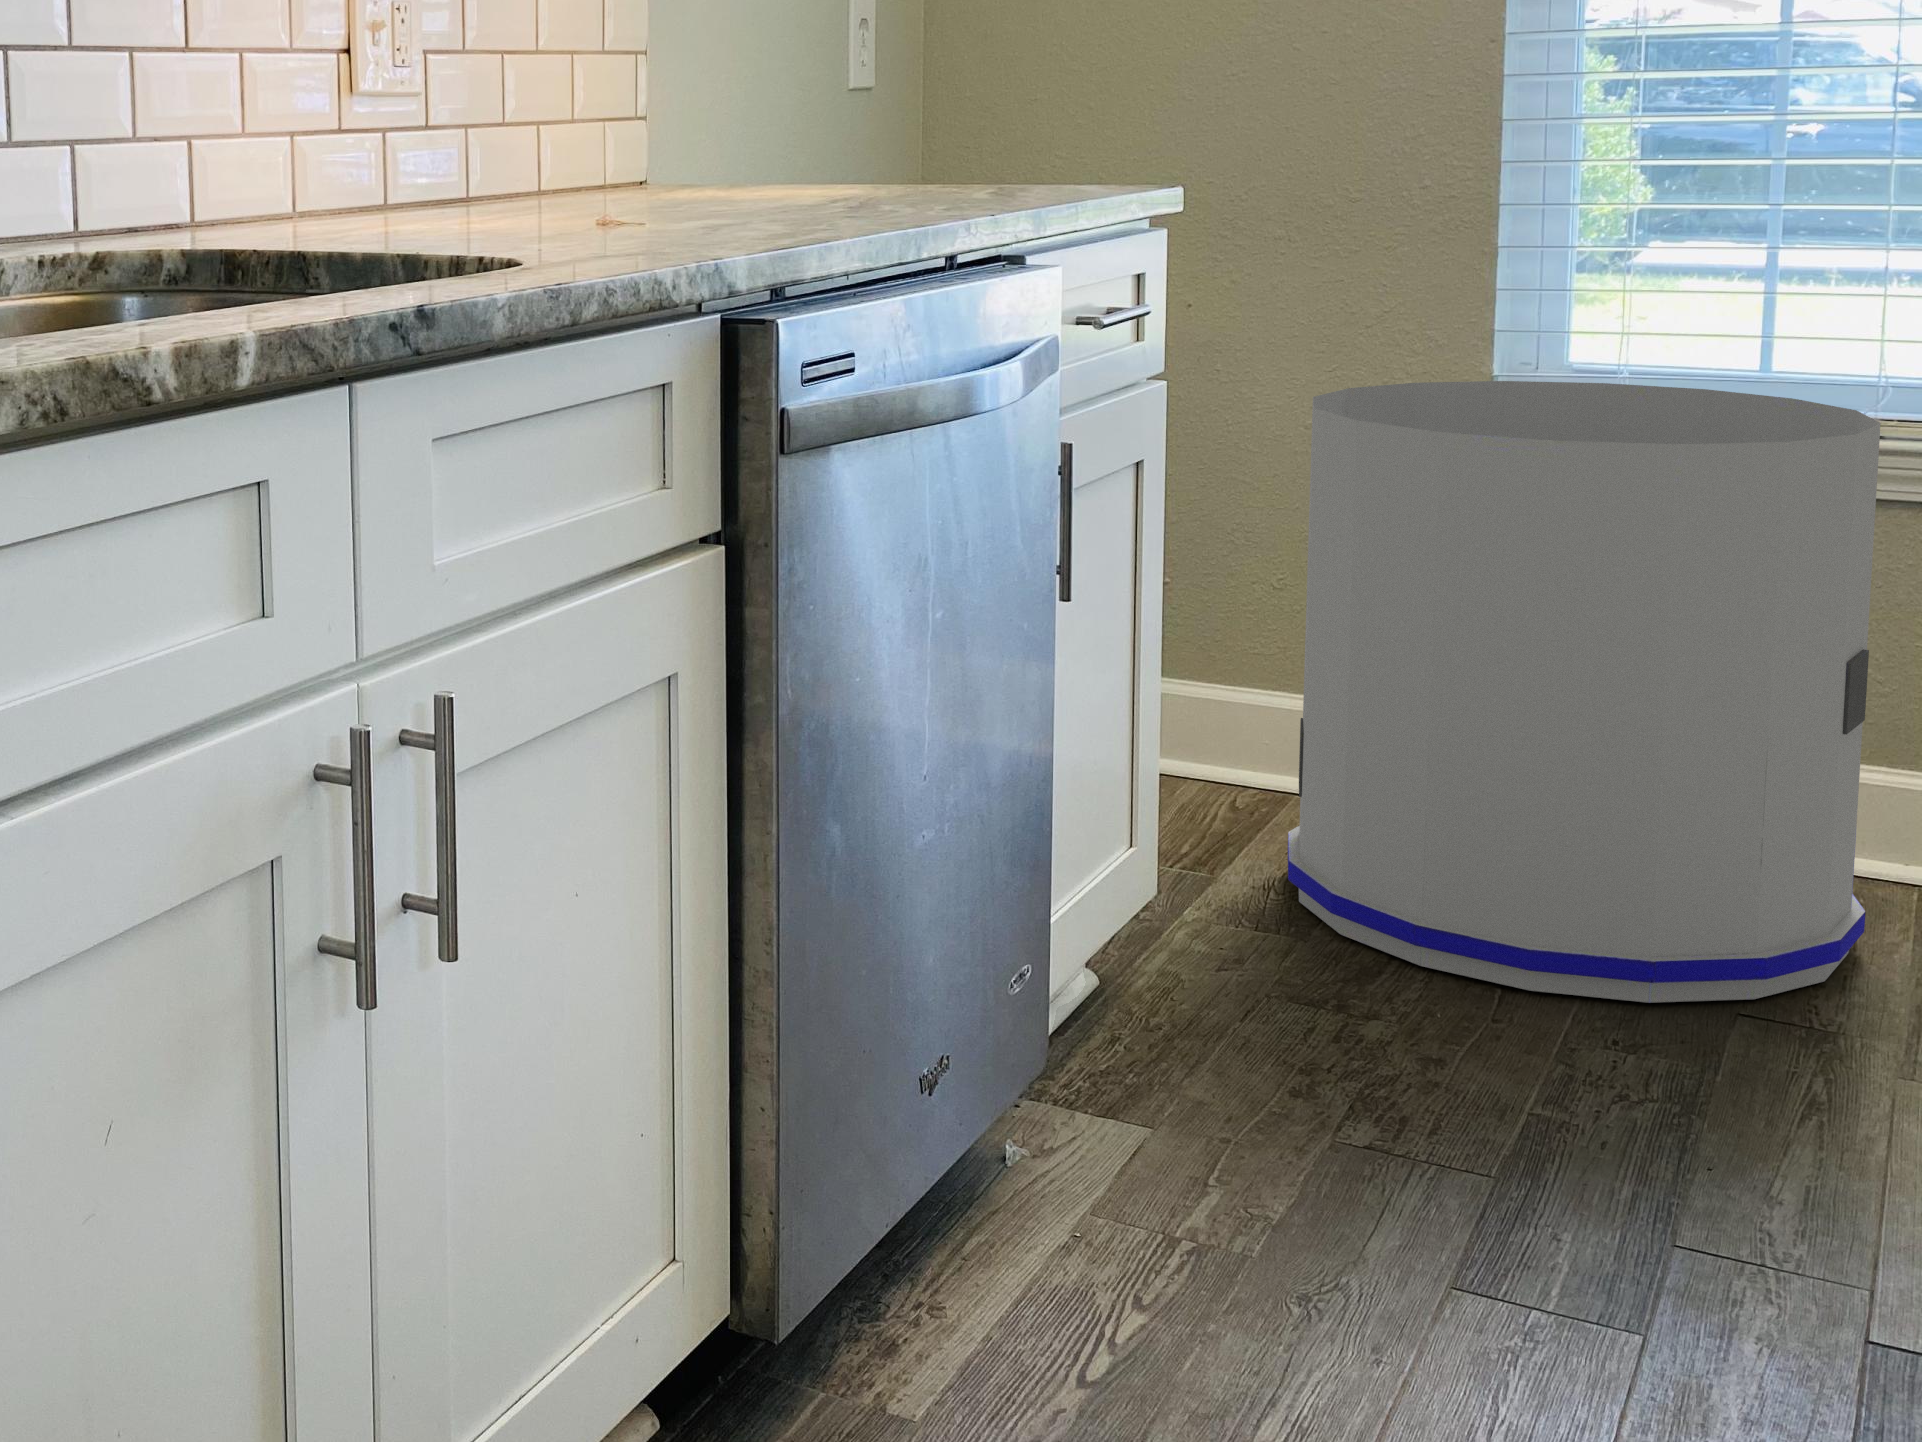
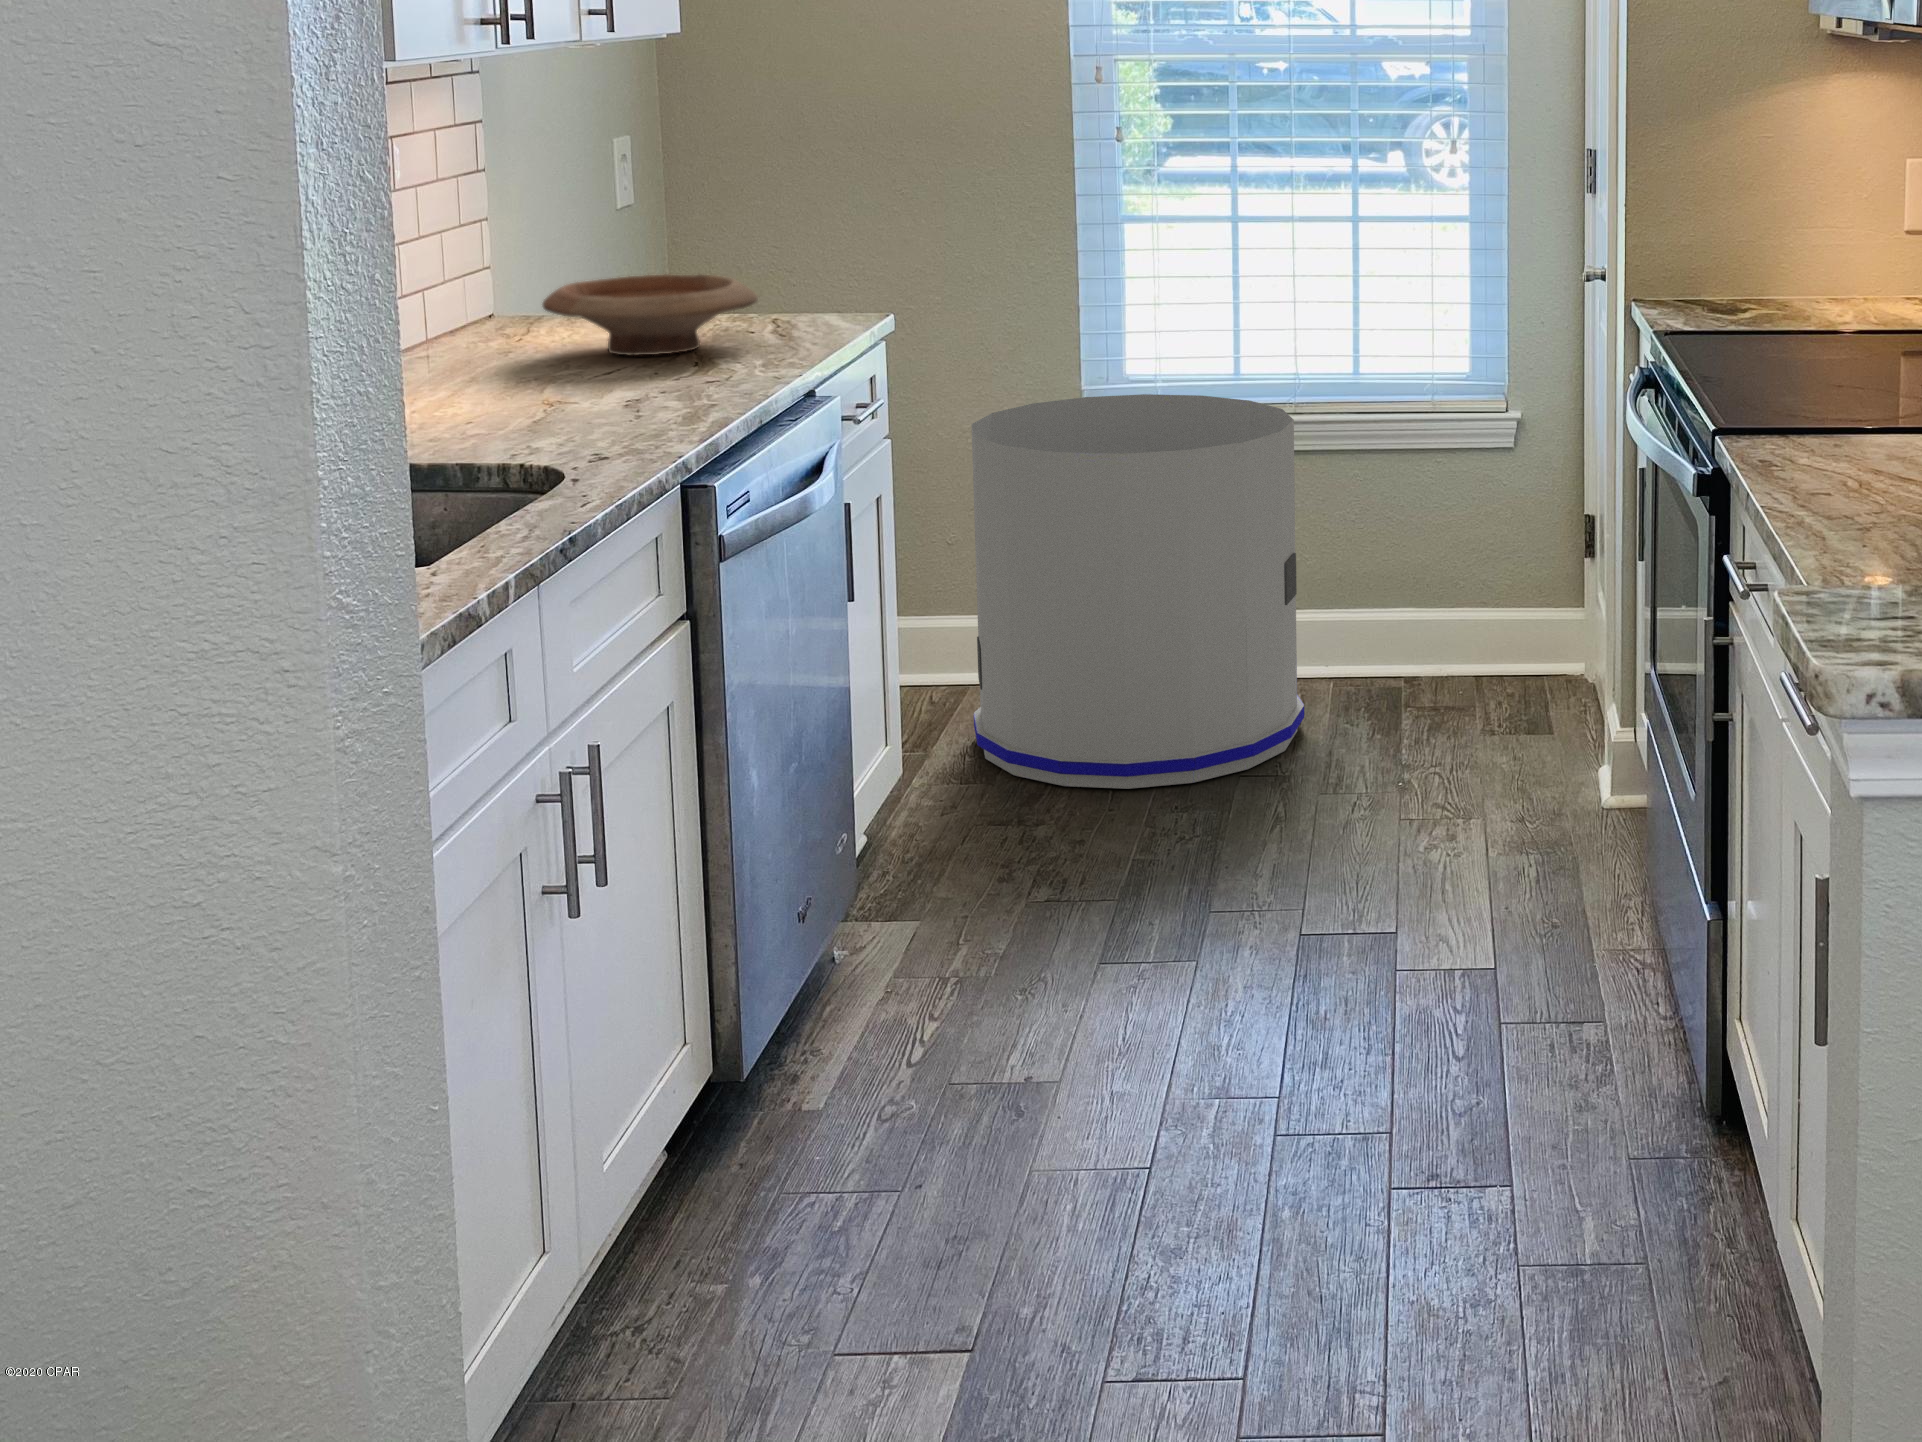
wooden bowl: none [657,95,962,196] -> present [543,274,758,356]

